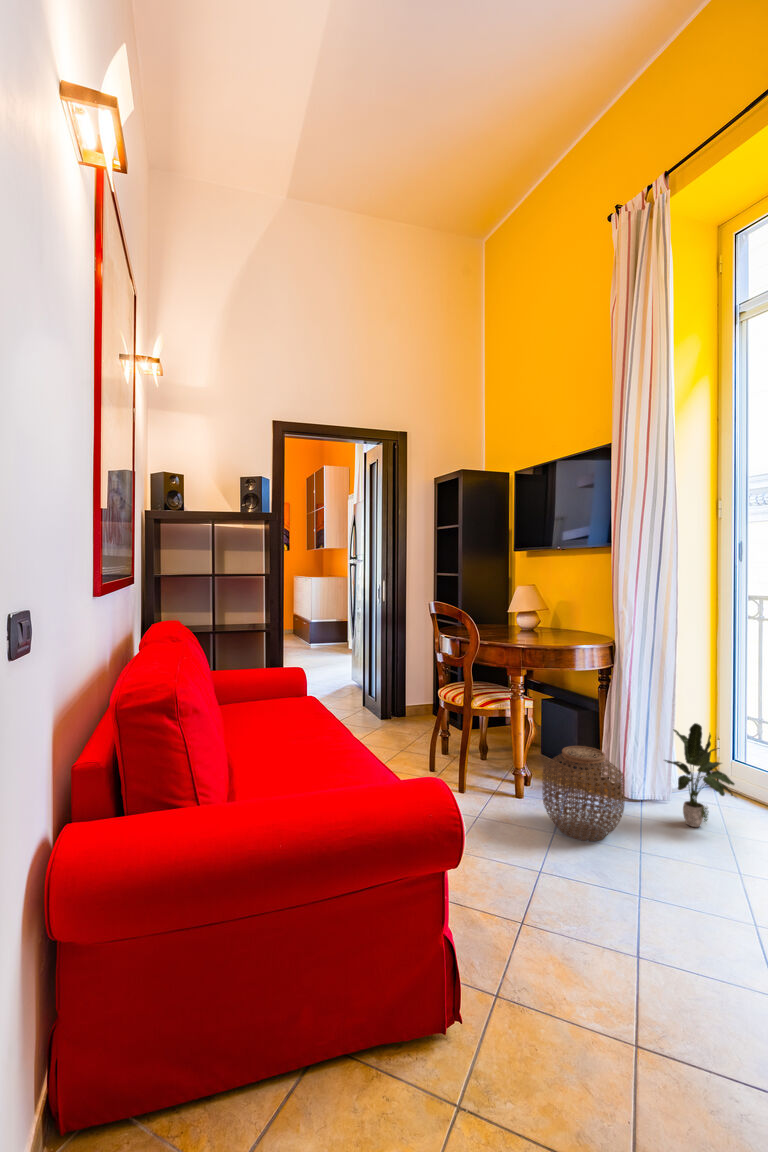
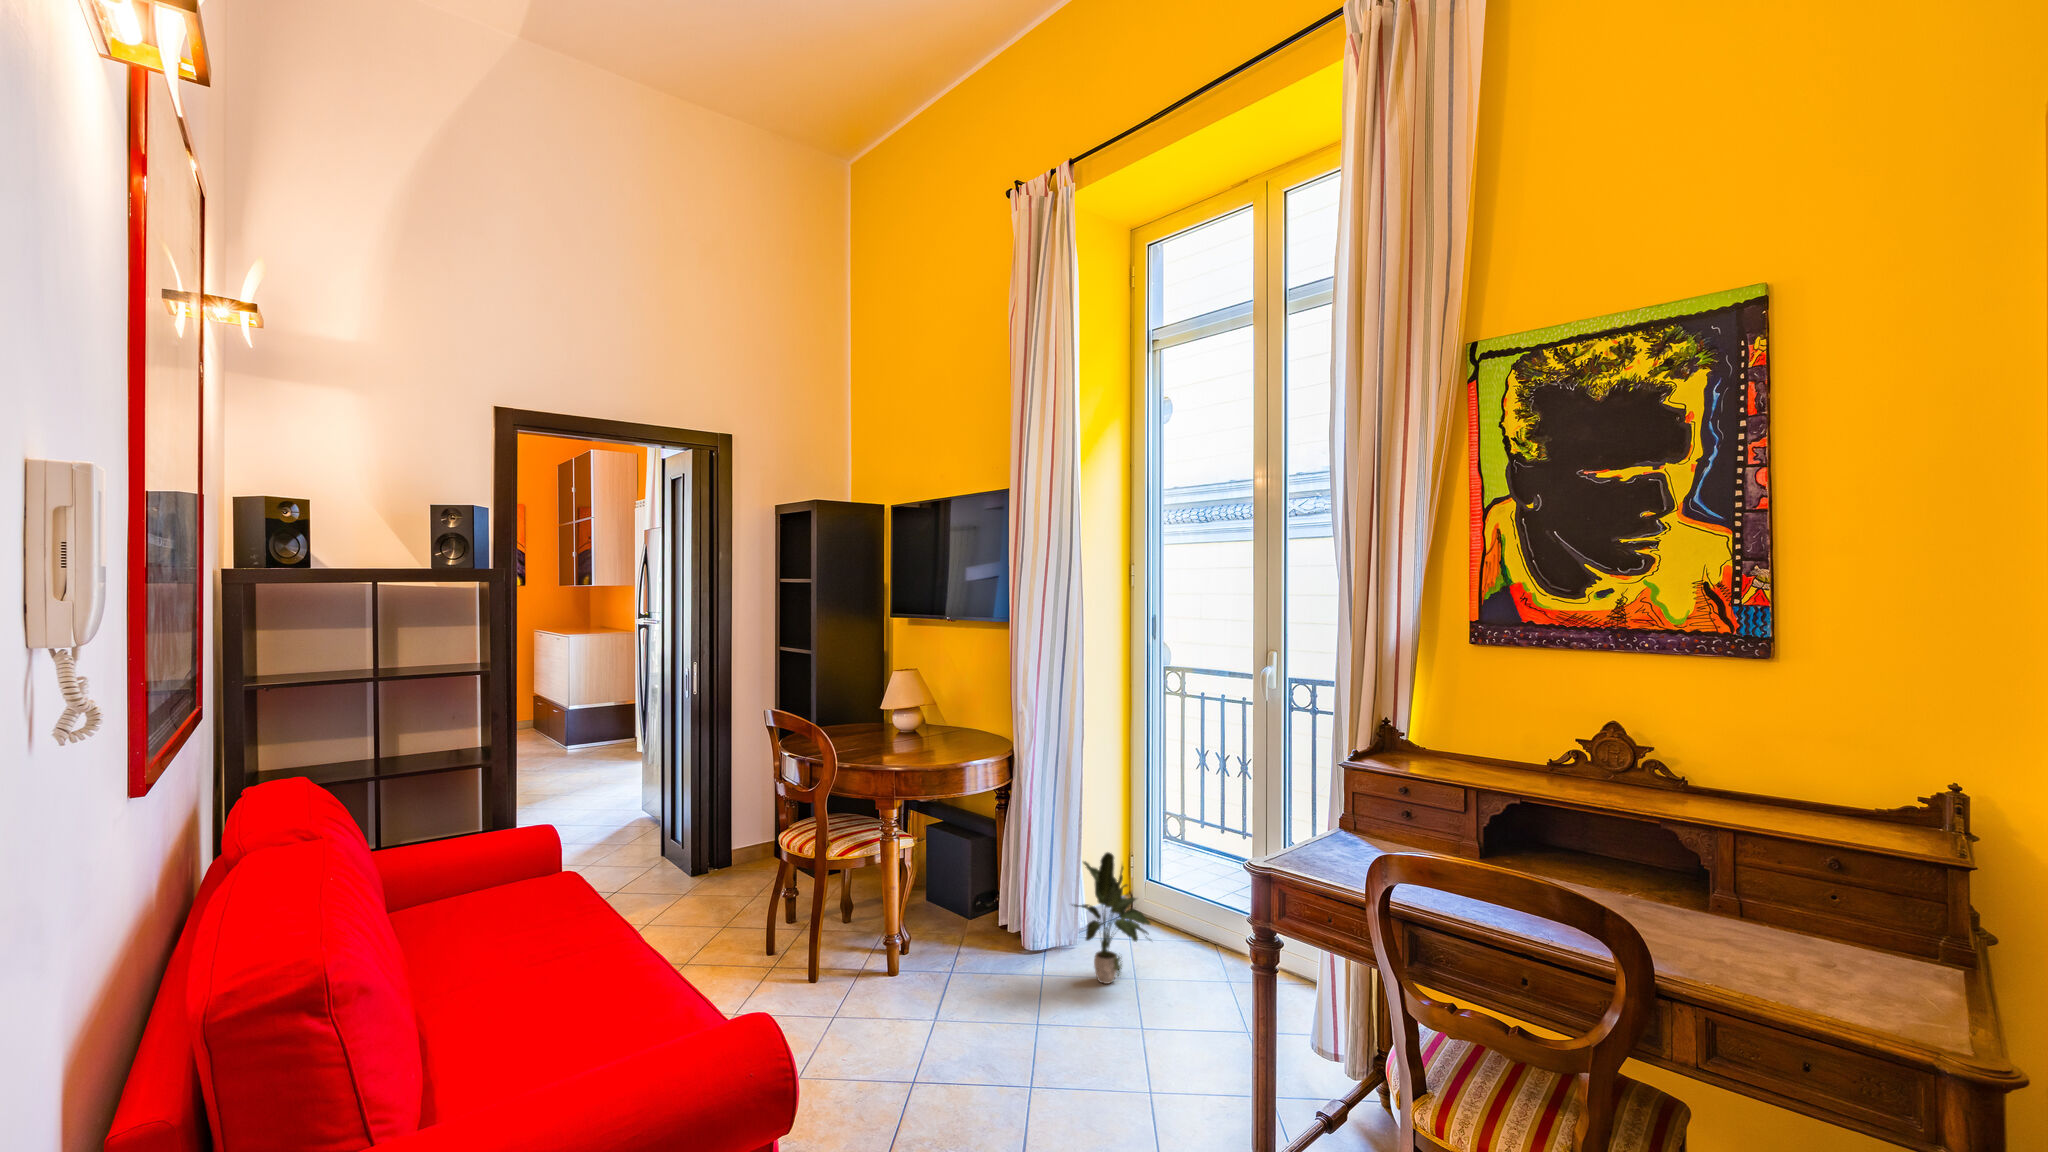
woven basket: present [542,746,625,841] -> none [921,898,1022,1025]

